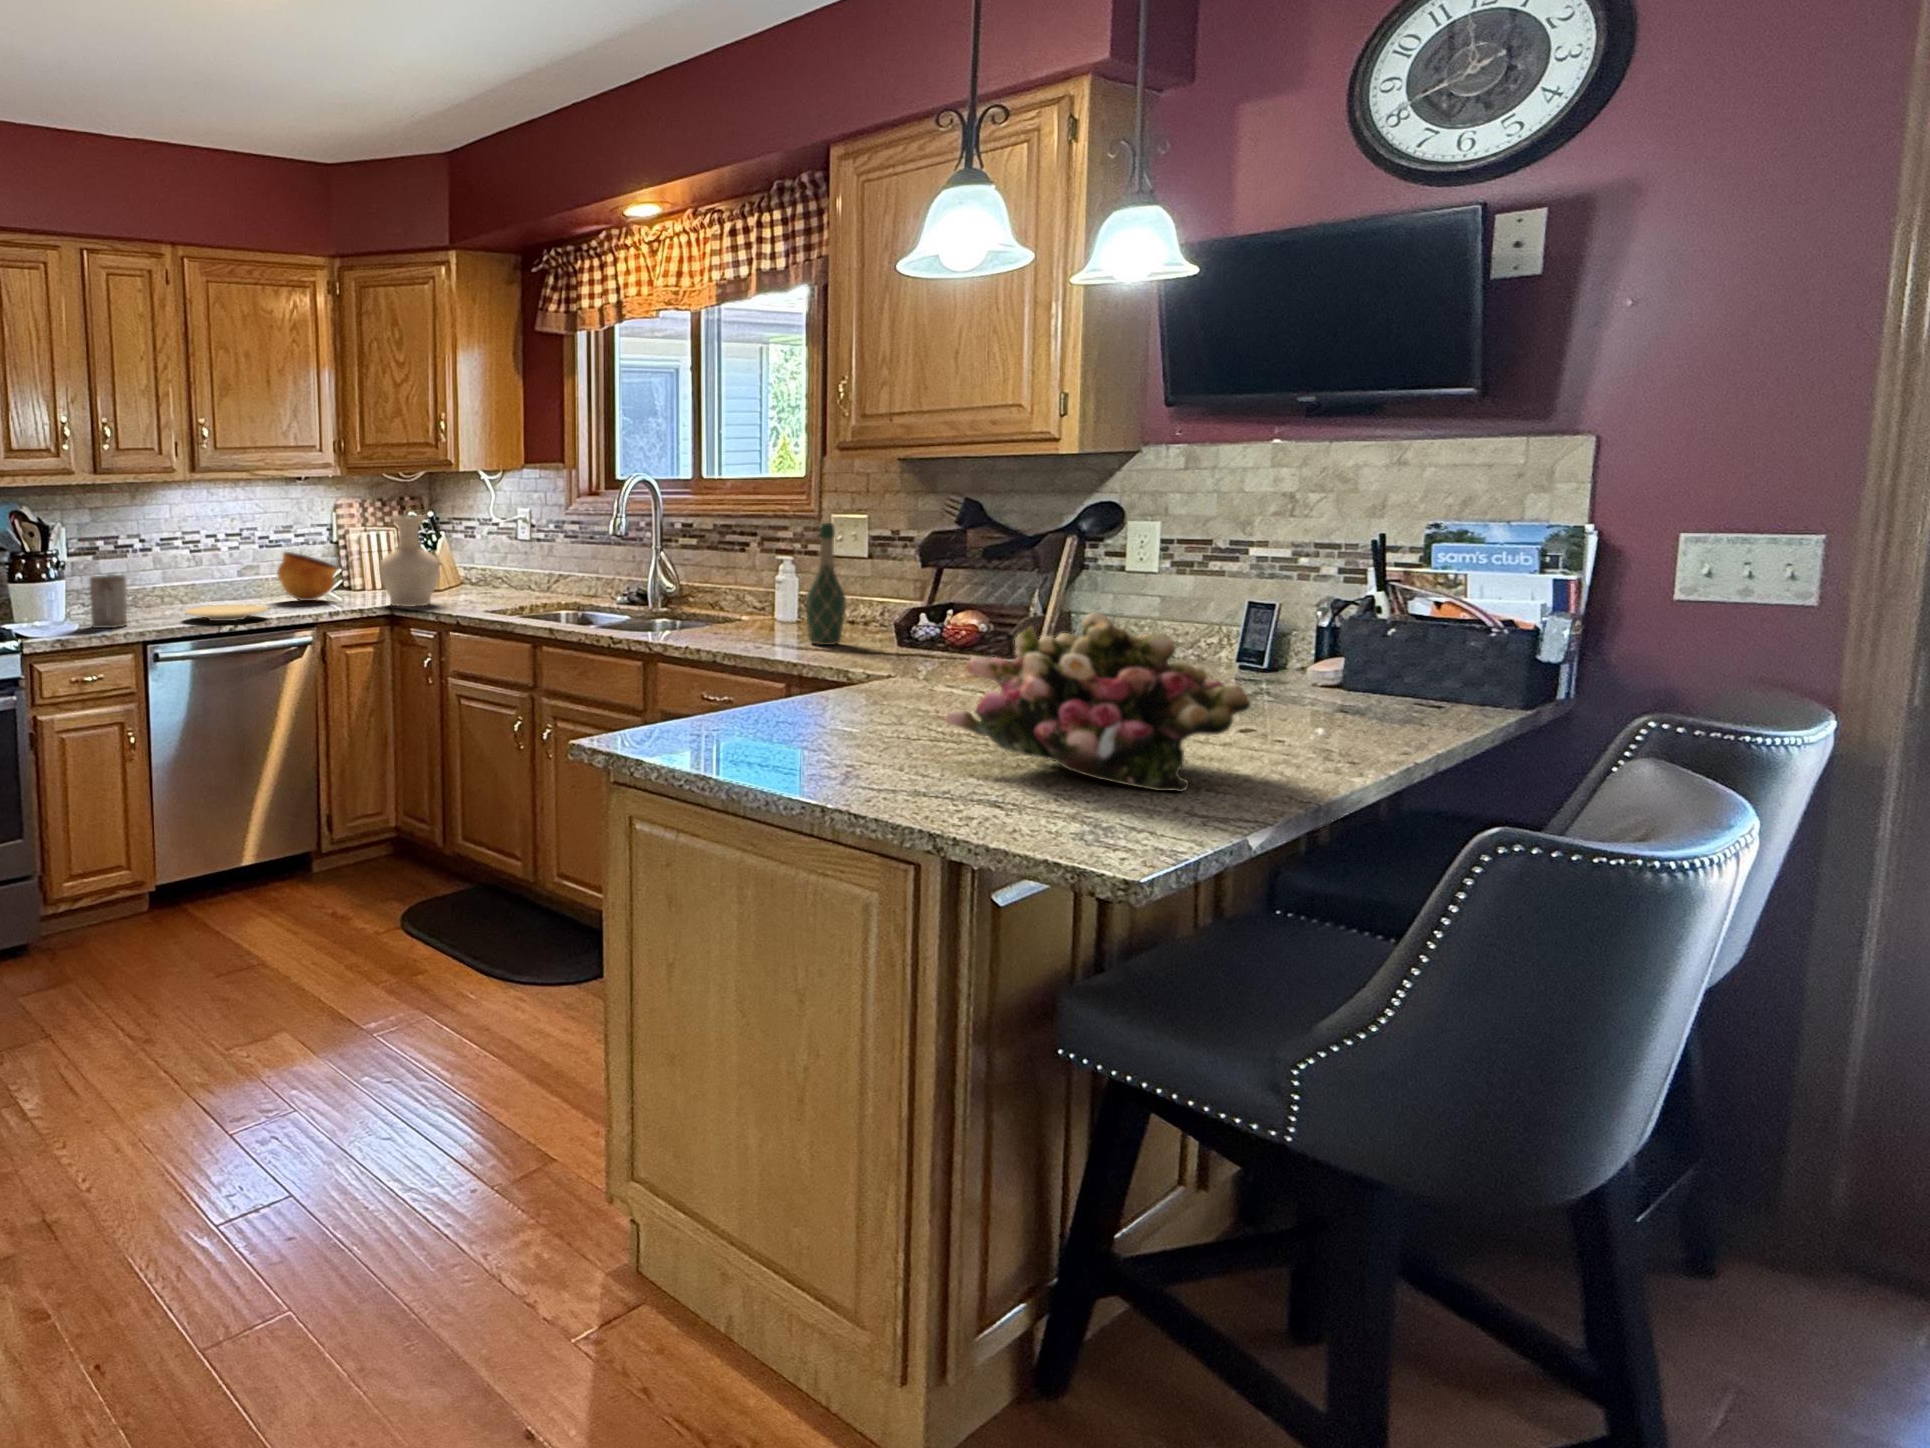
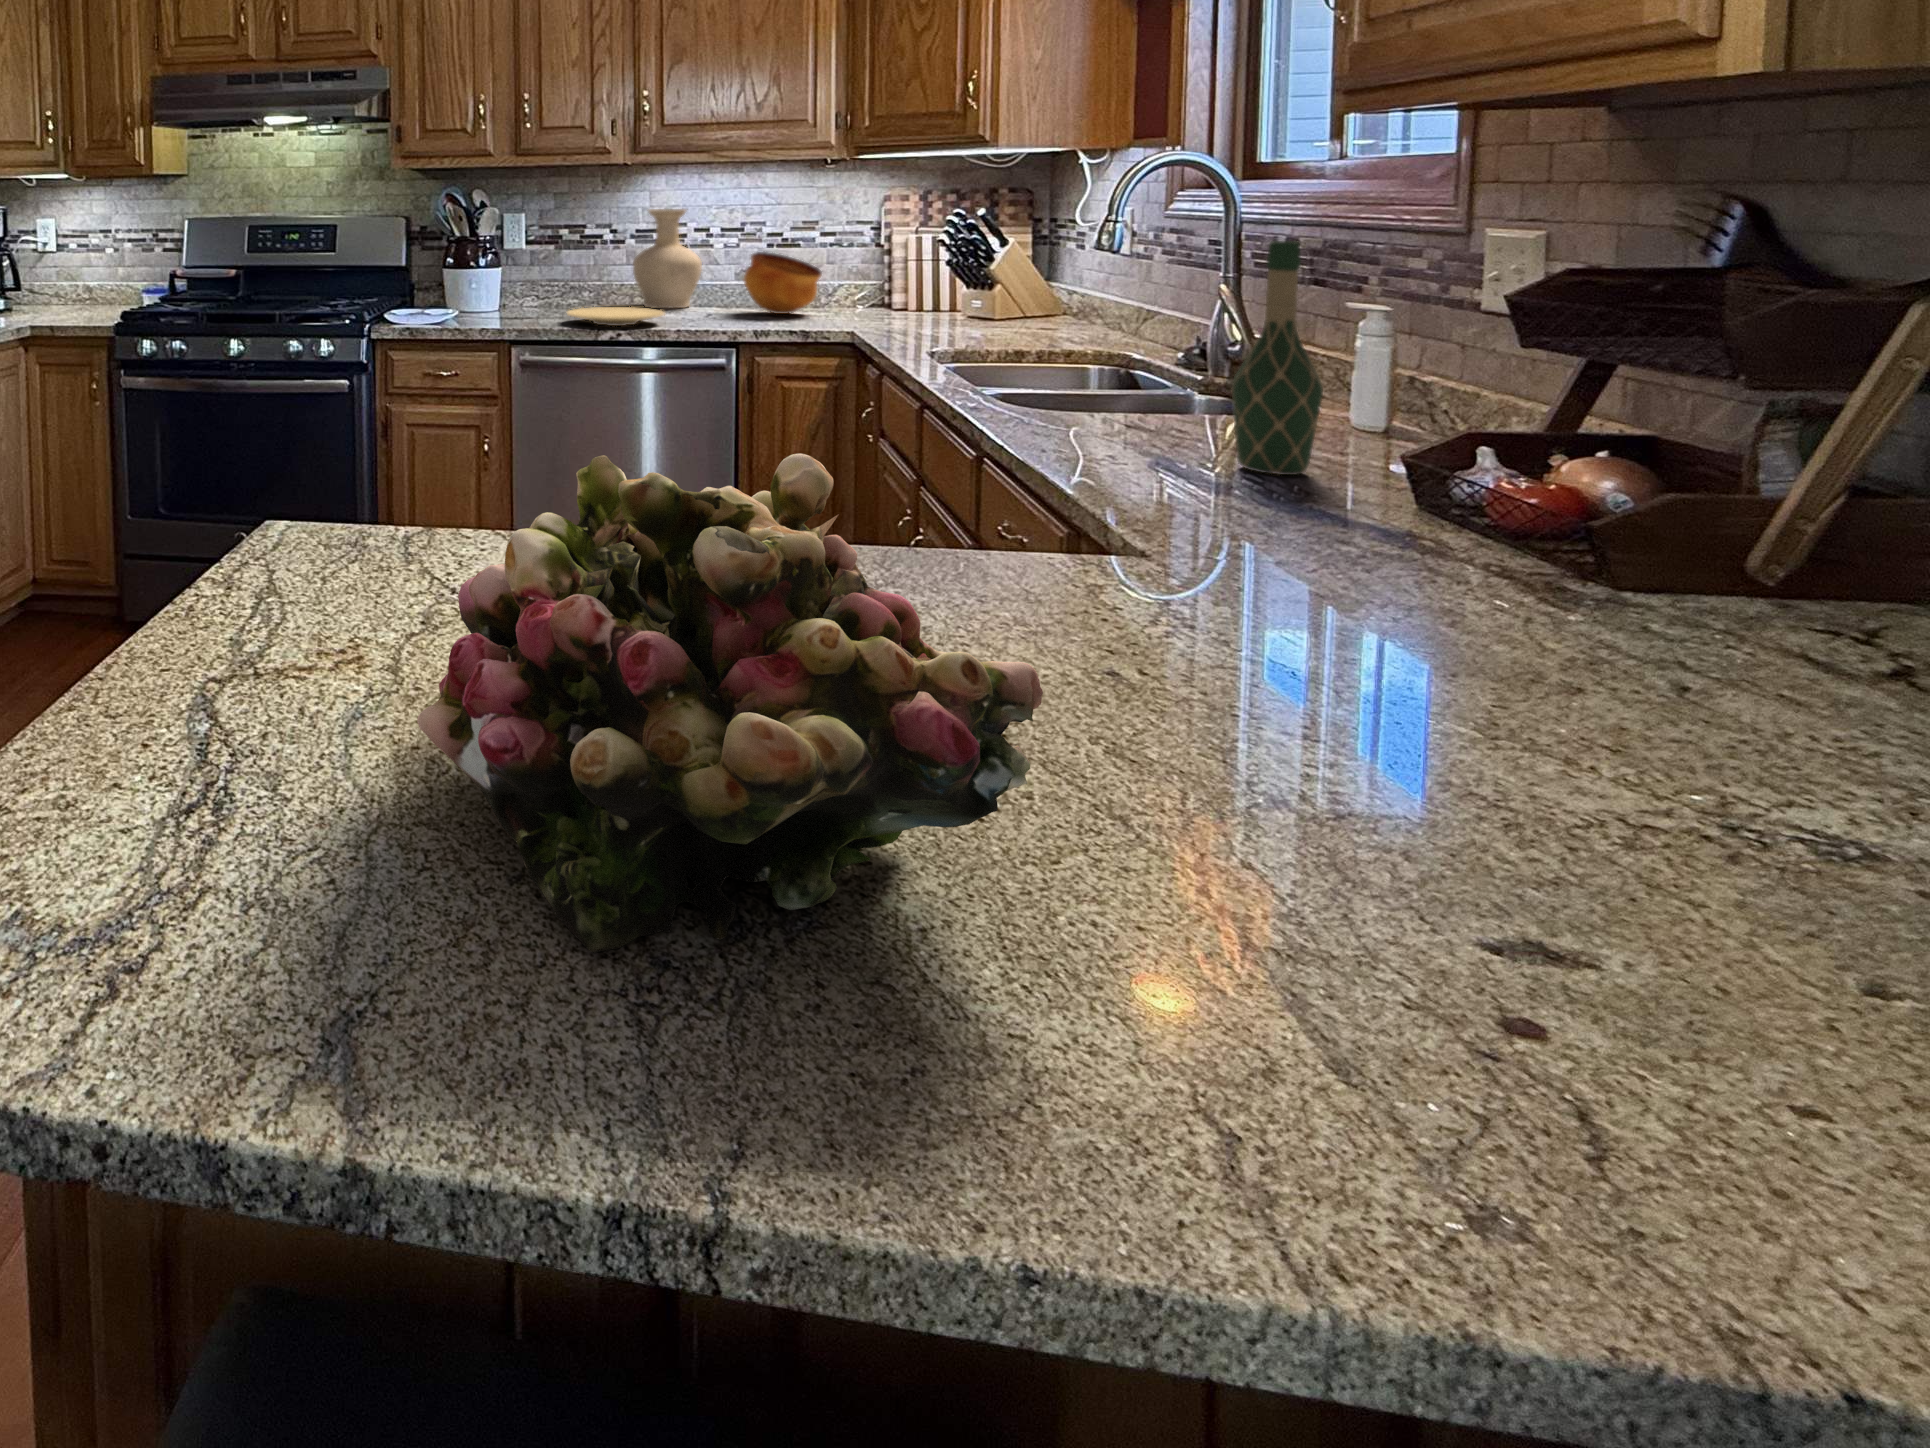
vase: present [379,516,440,607] -> present [633,209,702,308]
mug: present [90,575,127,628] -> none [471,264,510,320]

